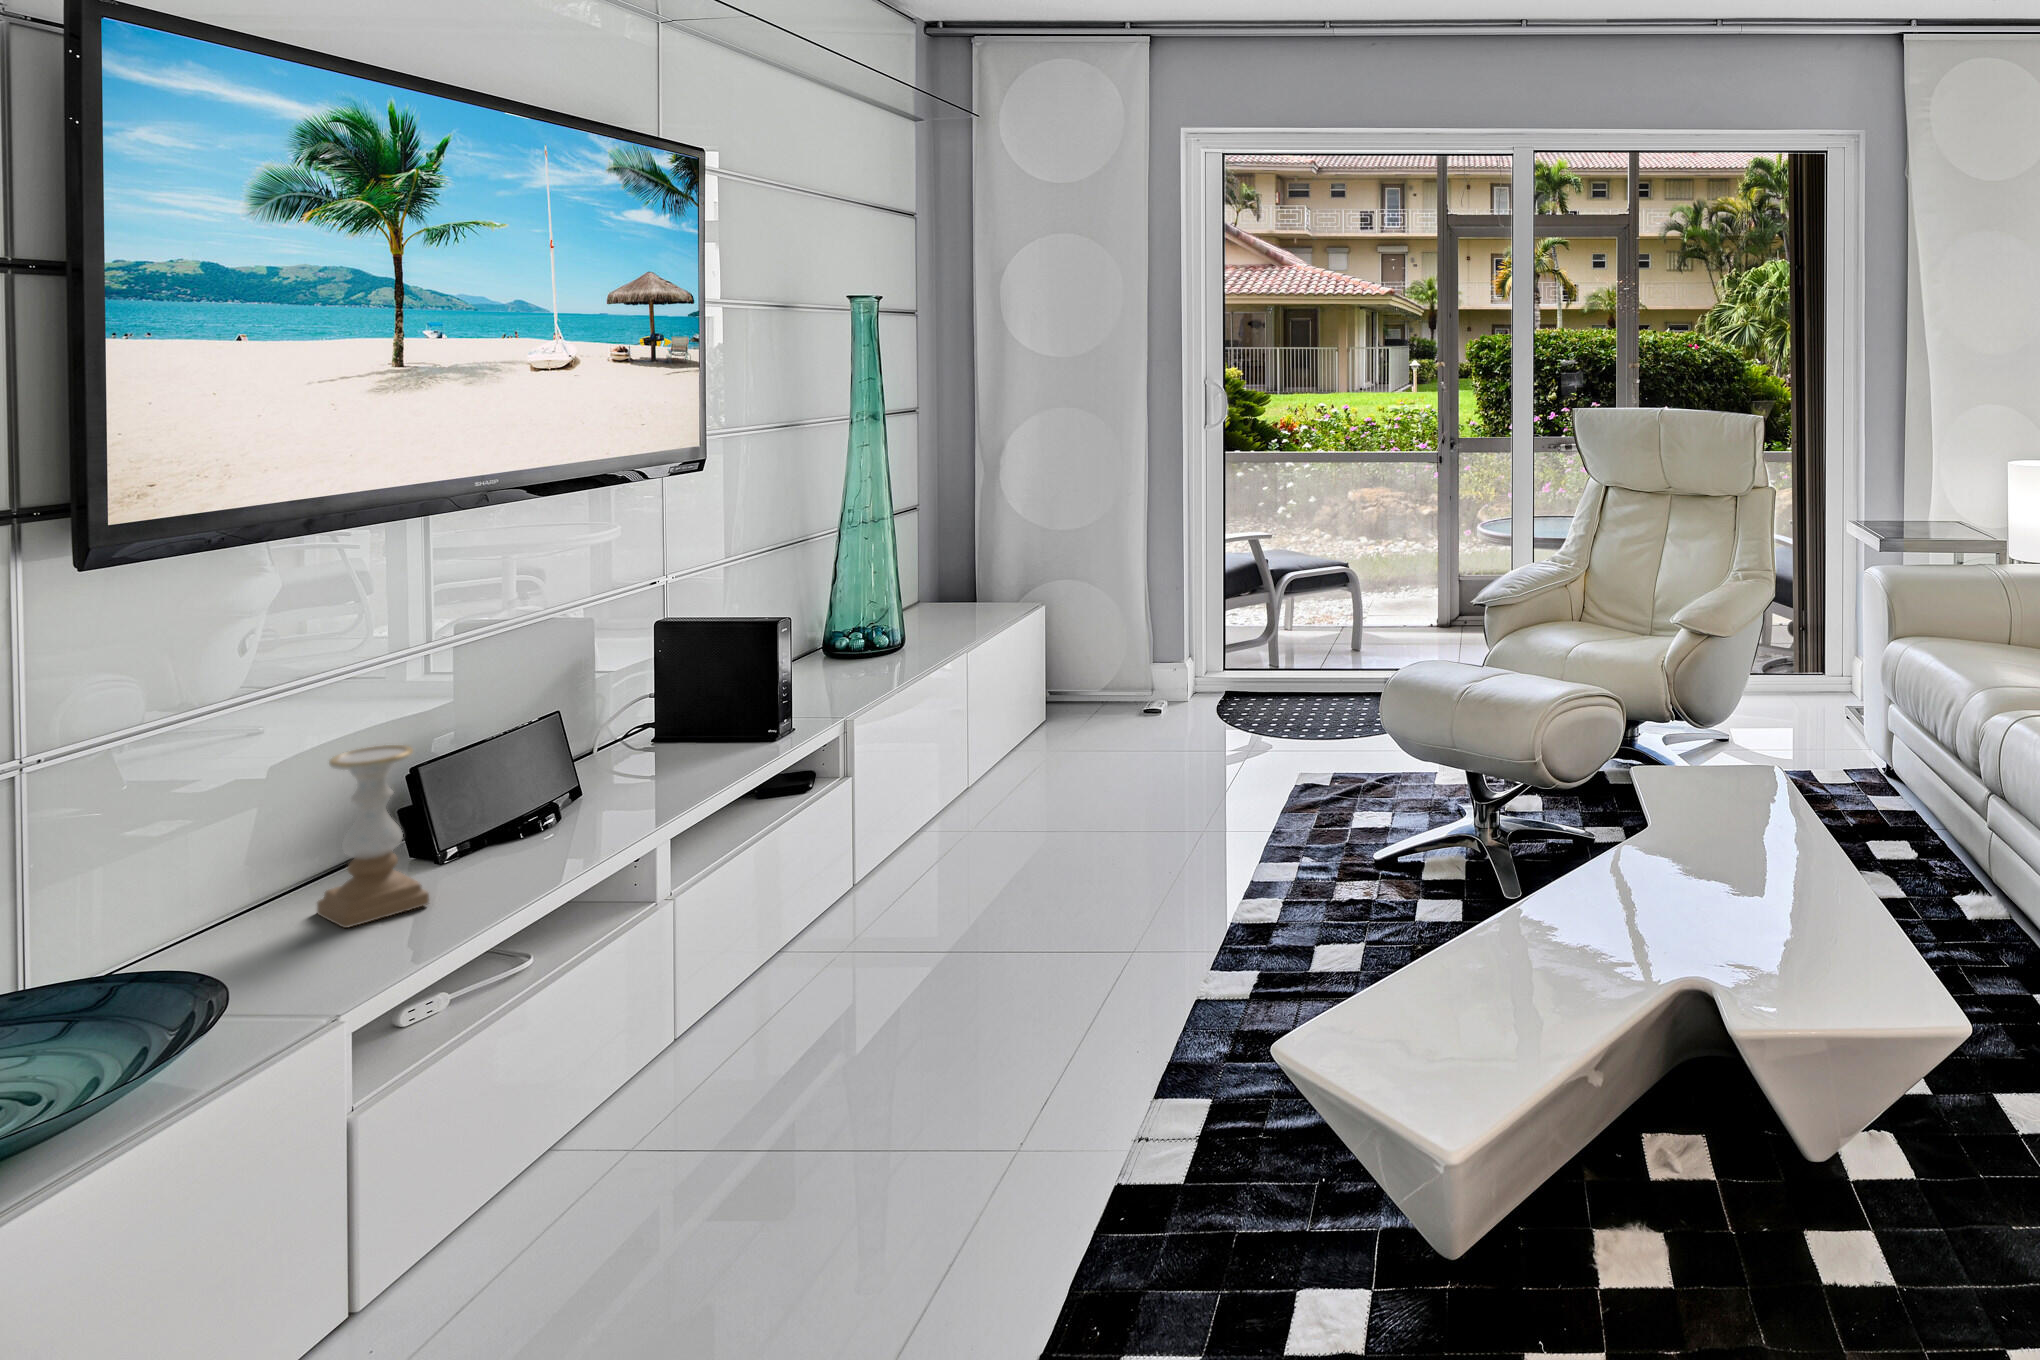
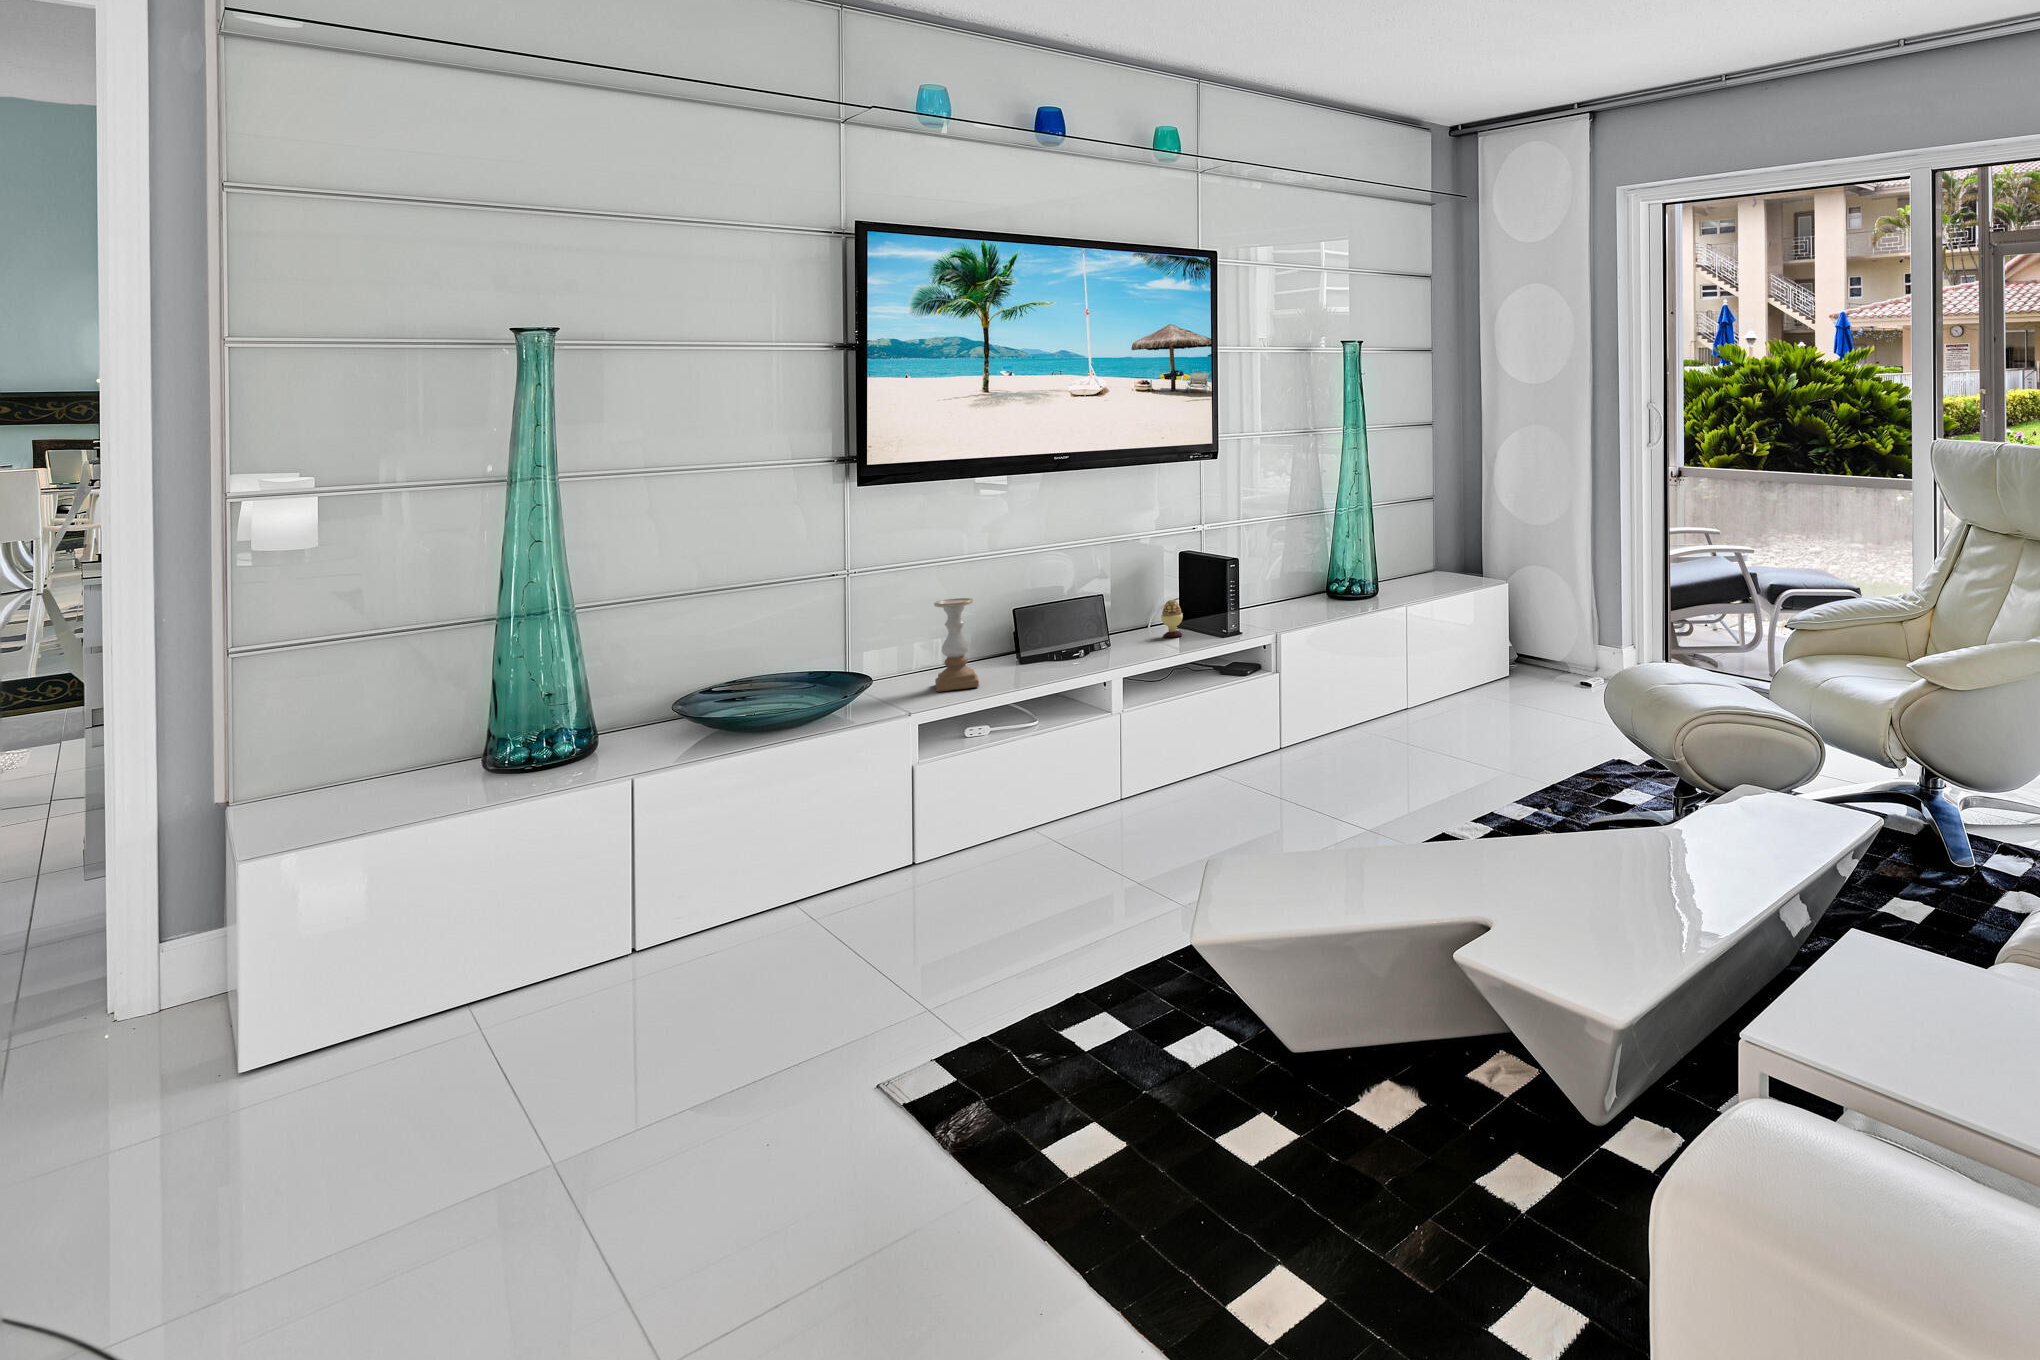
decorative egg: none [653,700,691,761] -> present [1161,600,1183,638]

